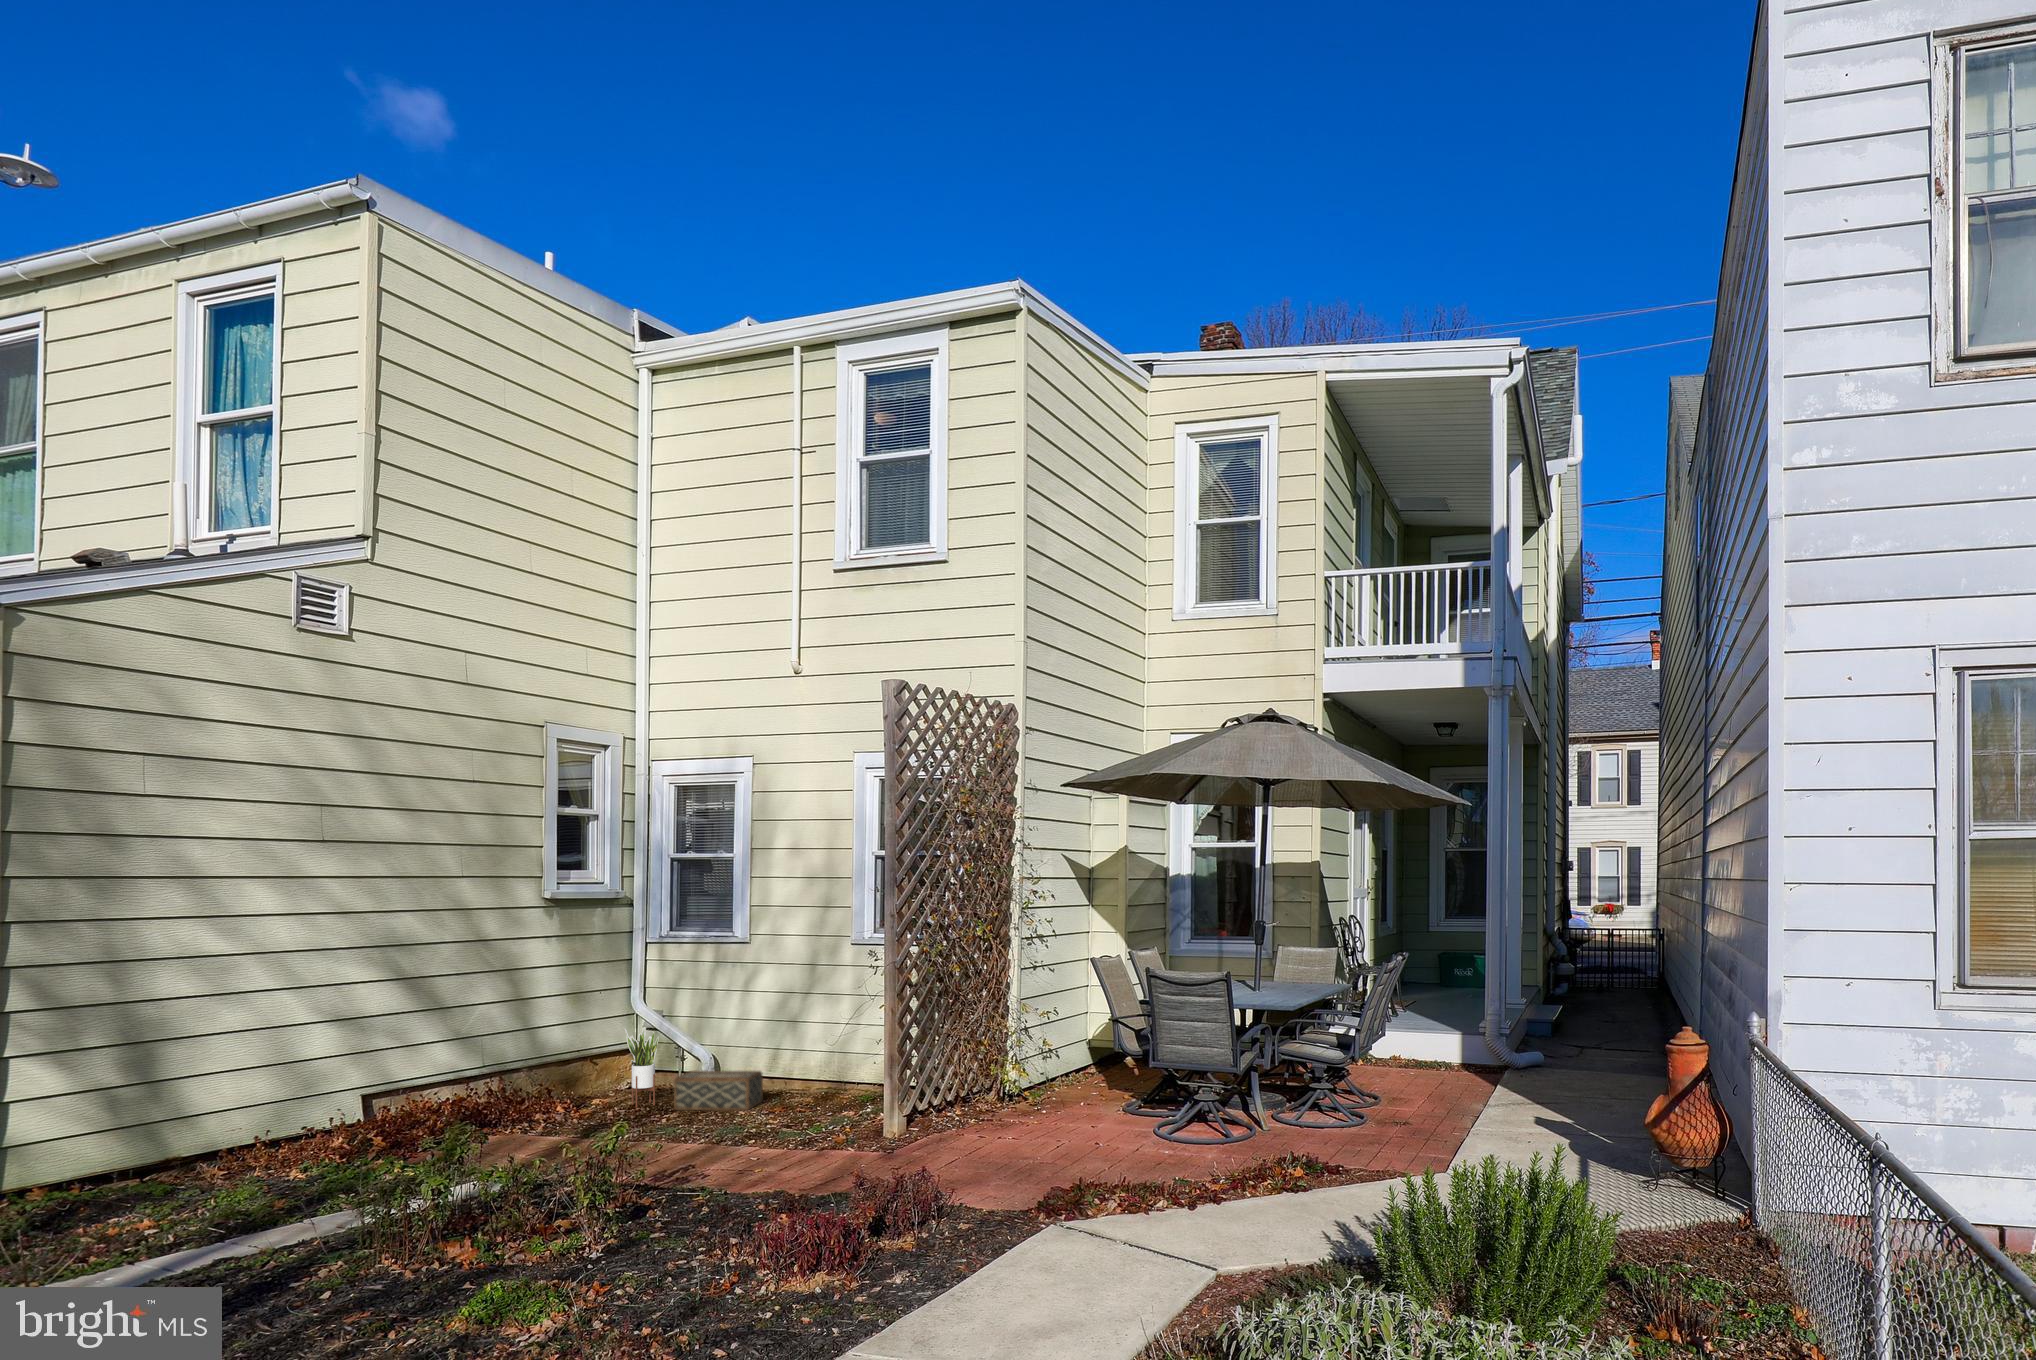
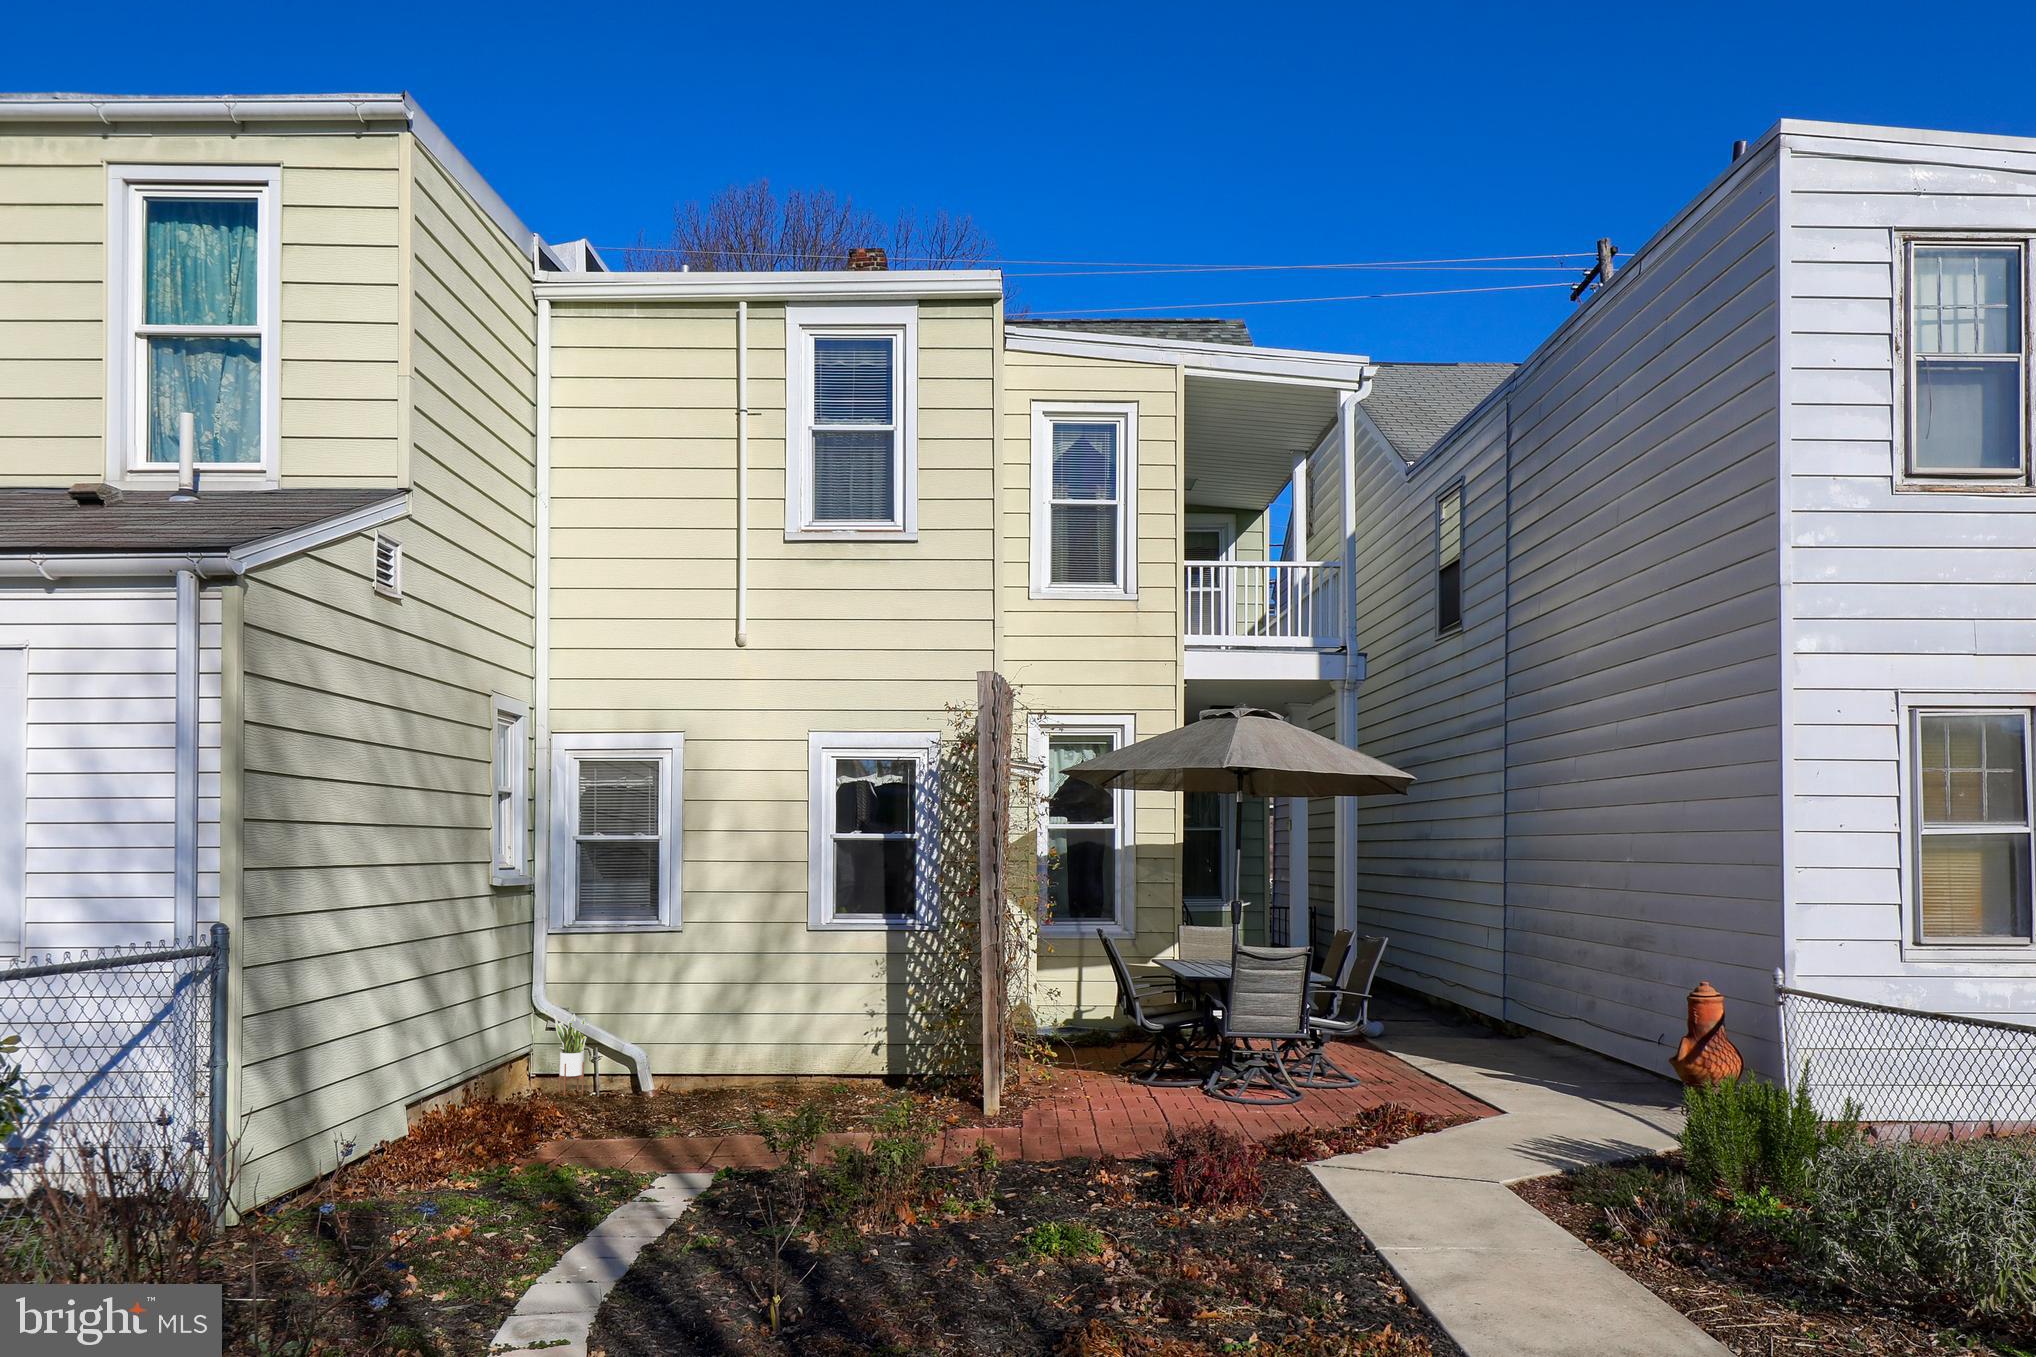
woven basket: present [674,1071,763,1110] -> none [605,1059,697,1101]

